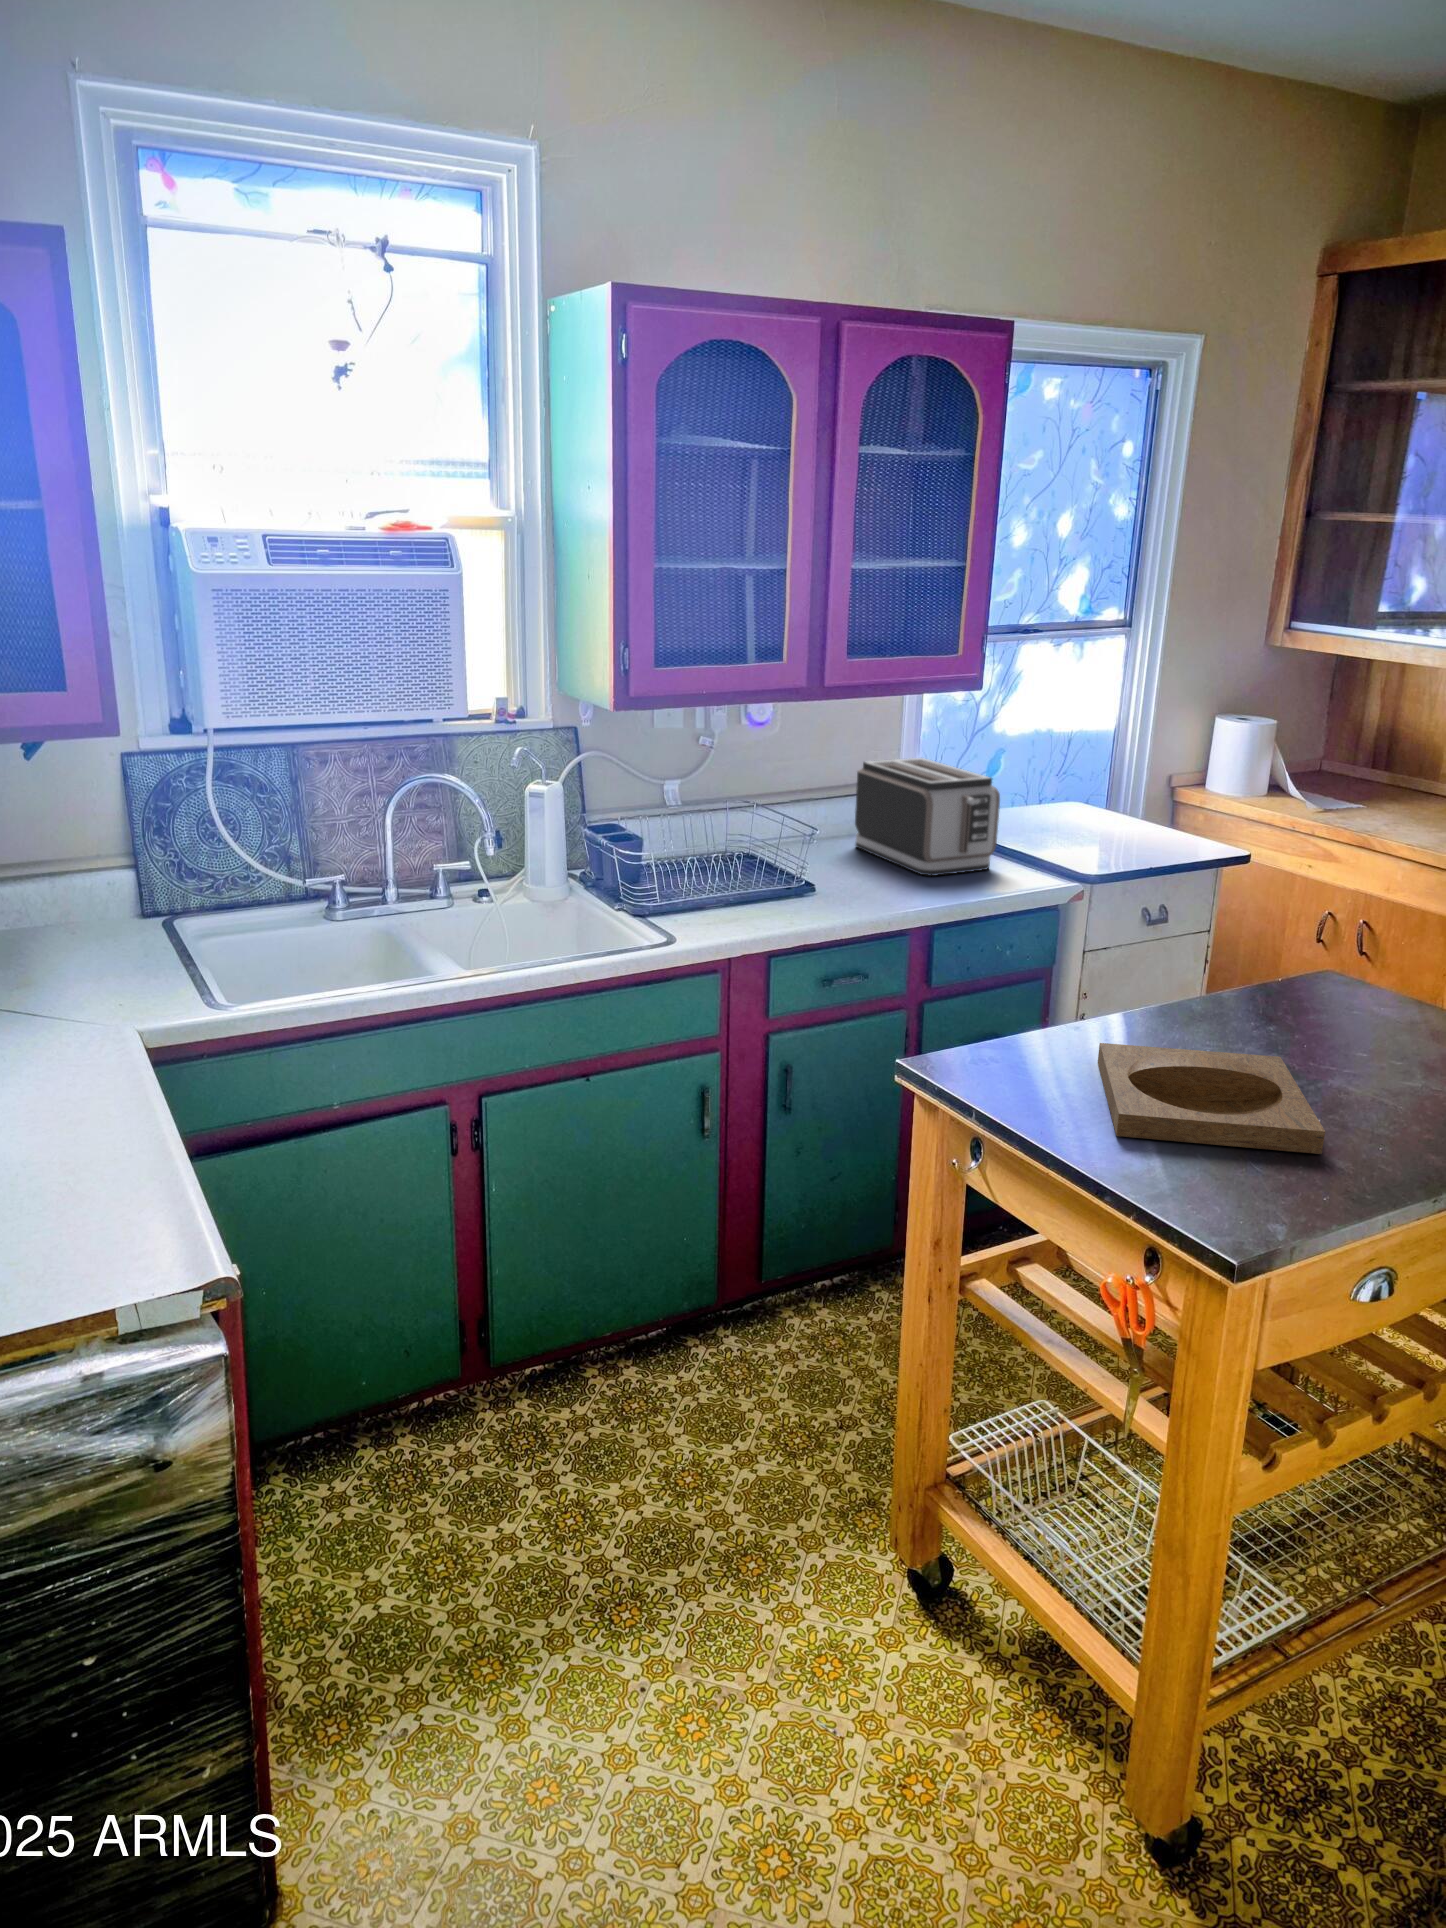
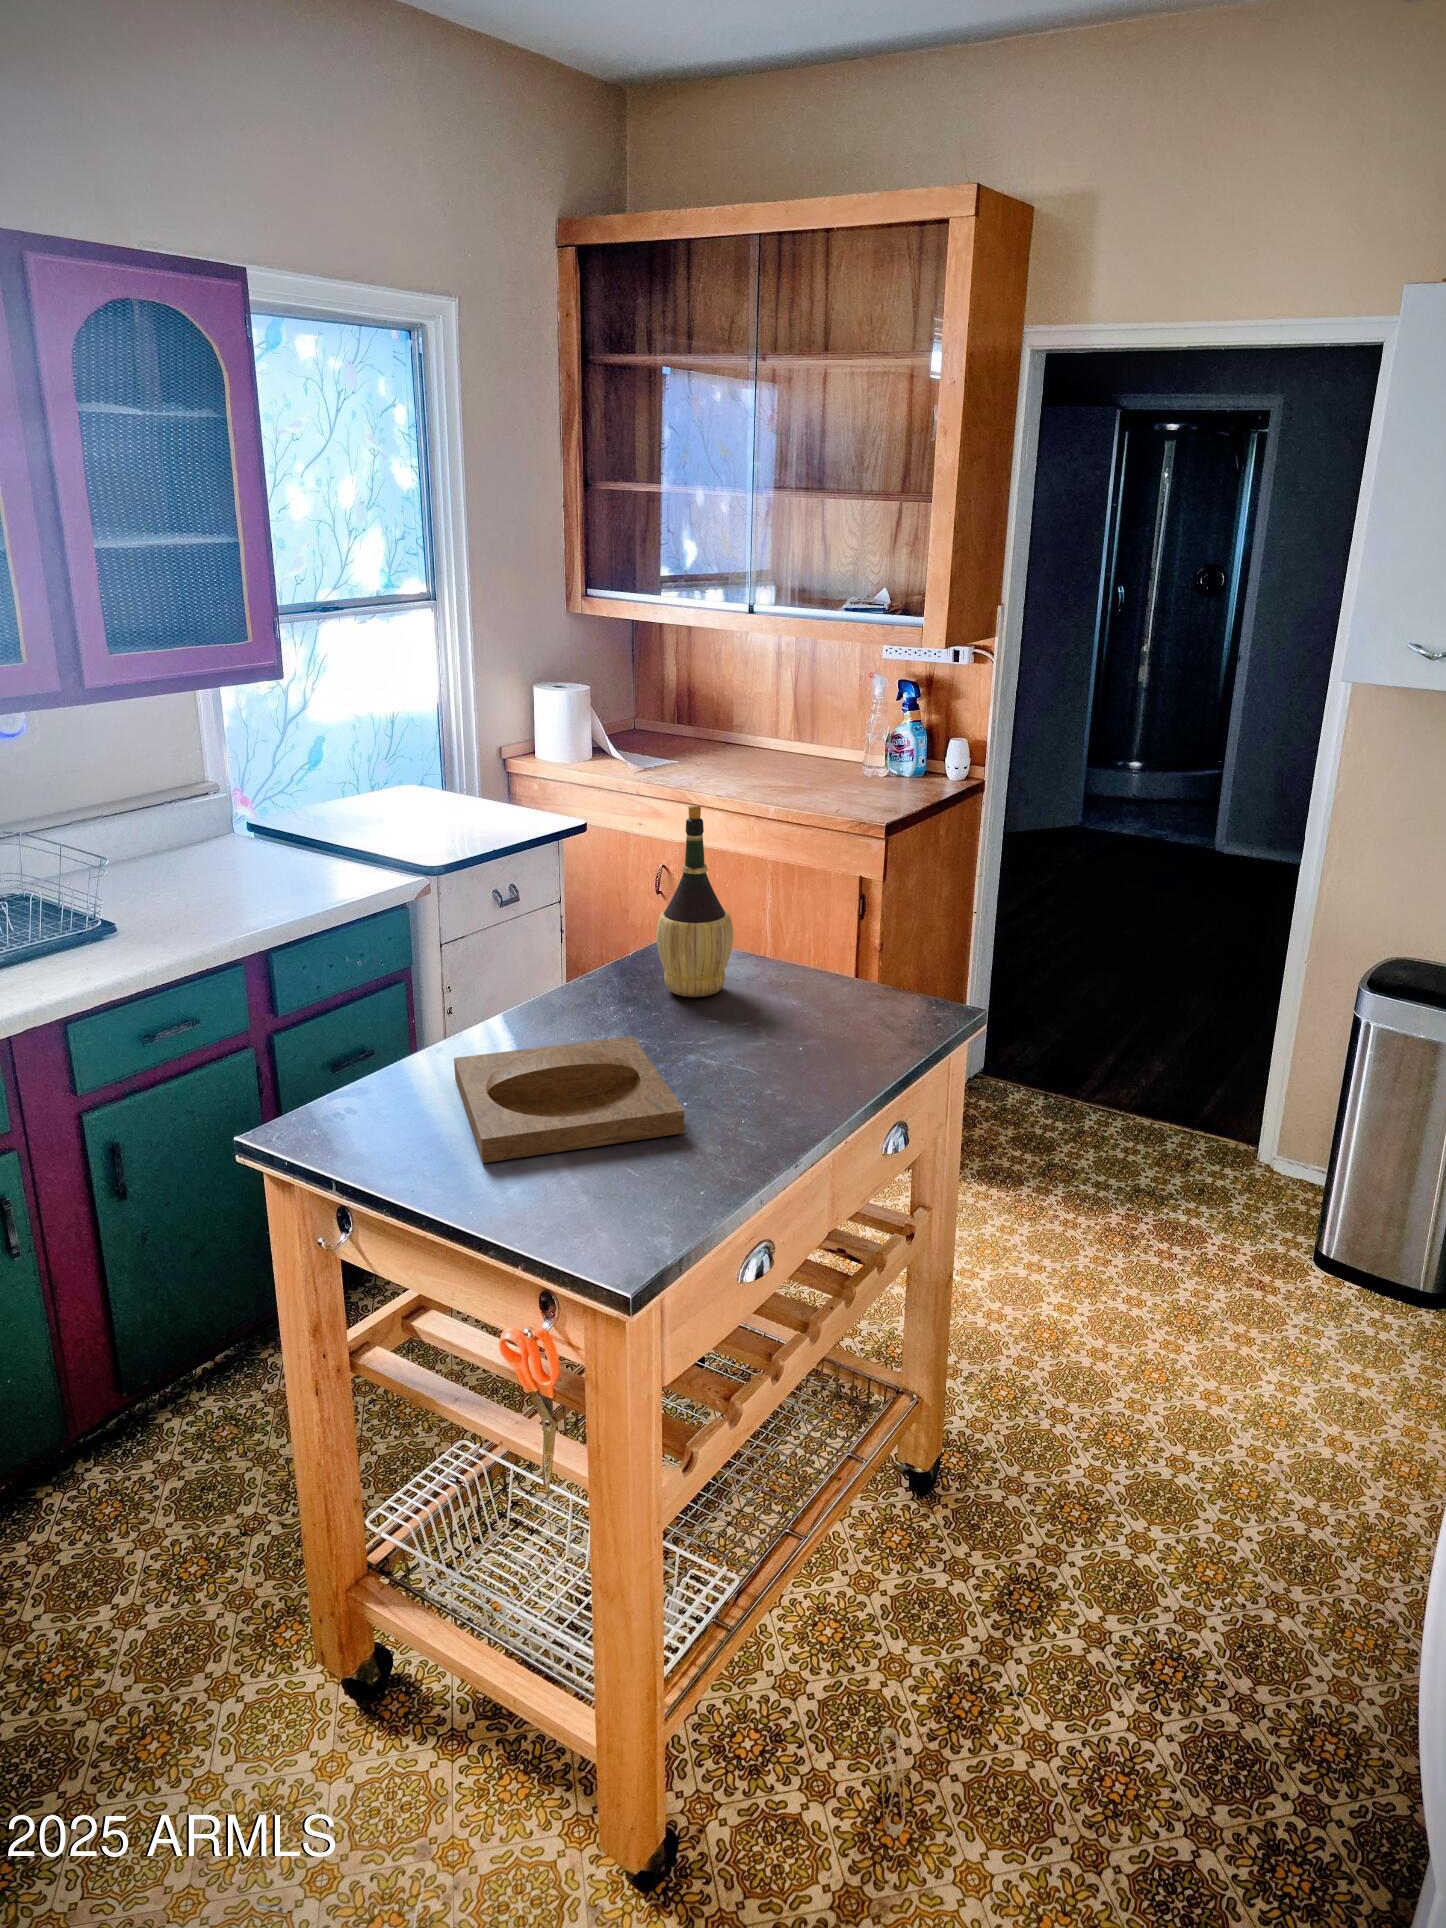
toaster: present [855,758,1000,876] -> none [150,757,325,889]
wine bottle: none [1319,841,1407,1036] -> present [656,805,733,997]

